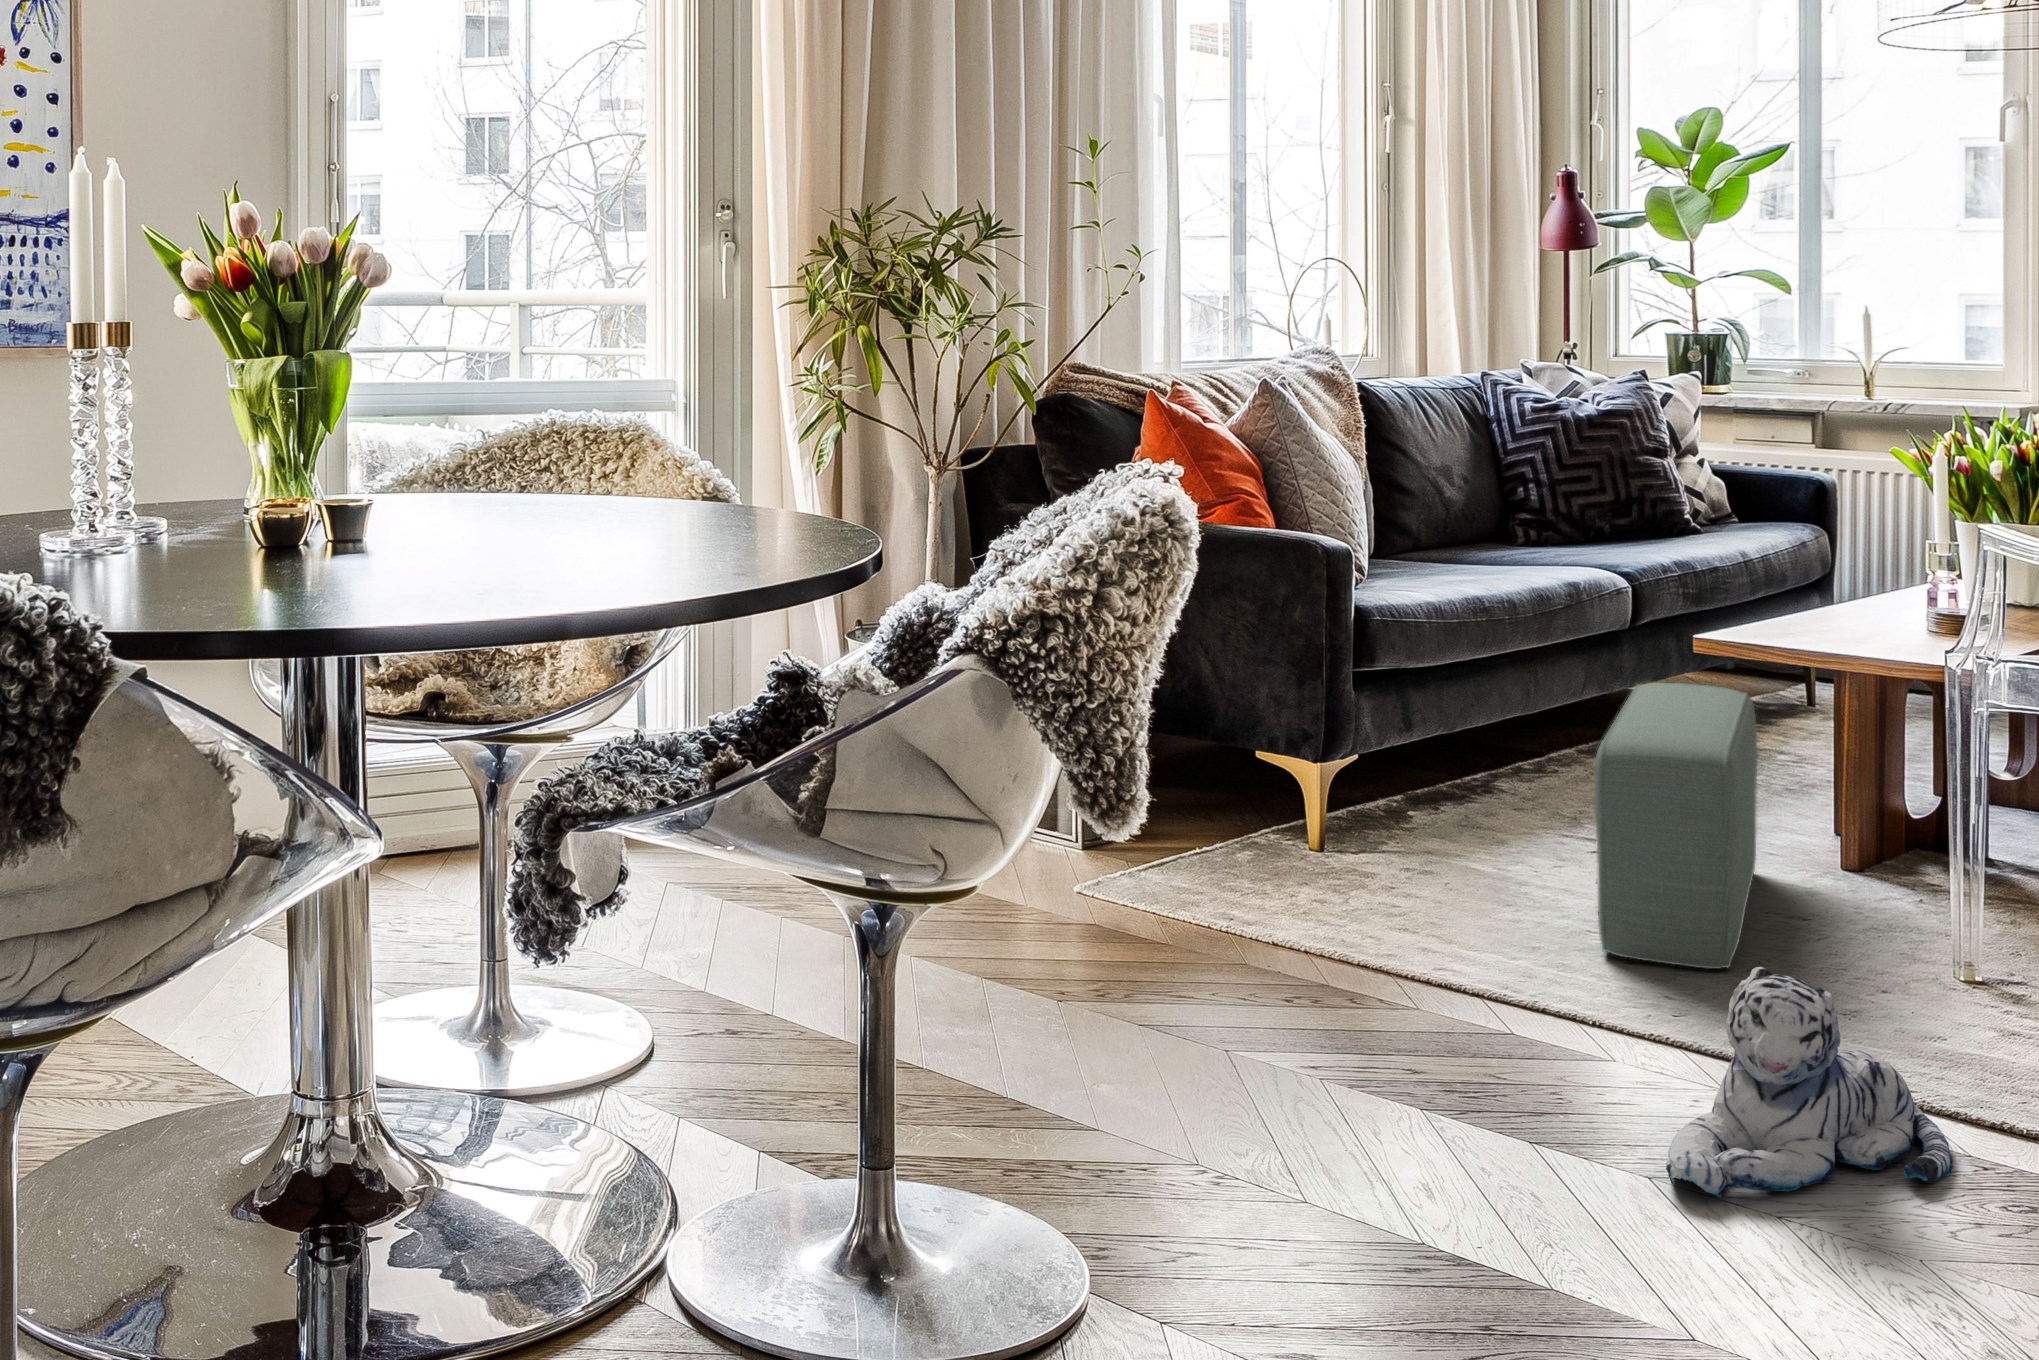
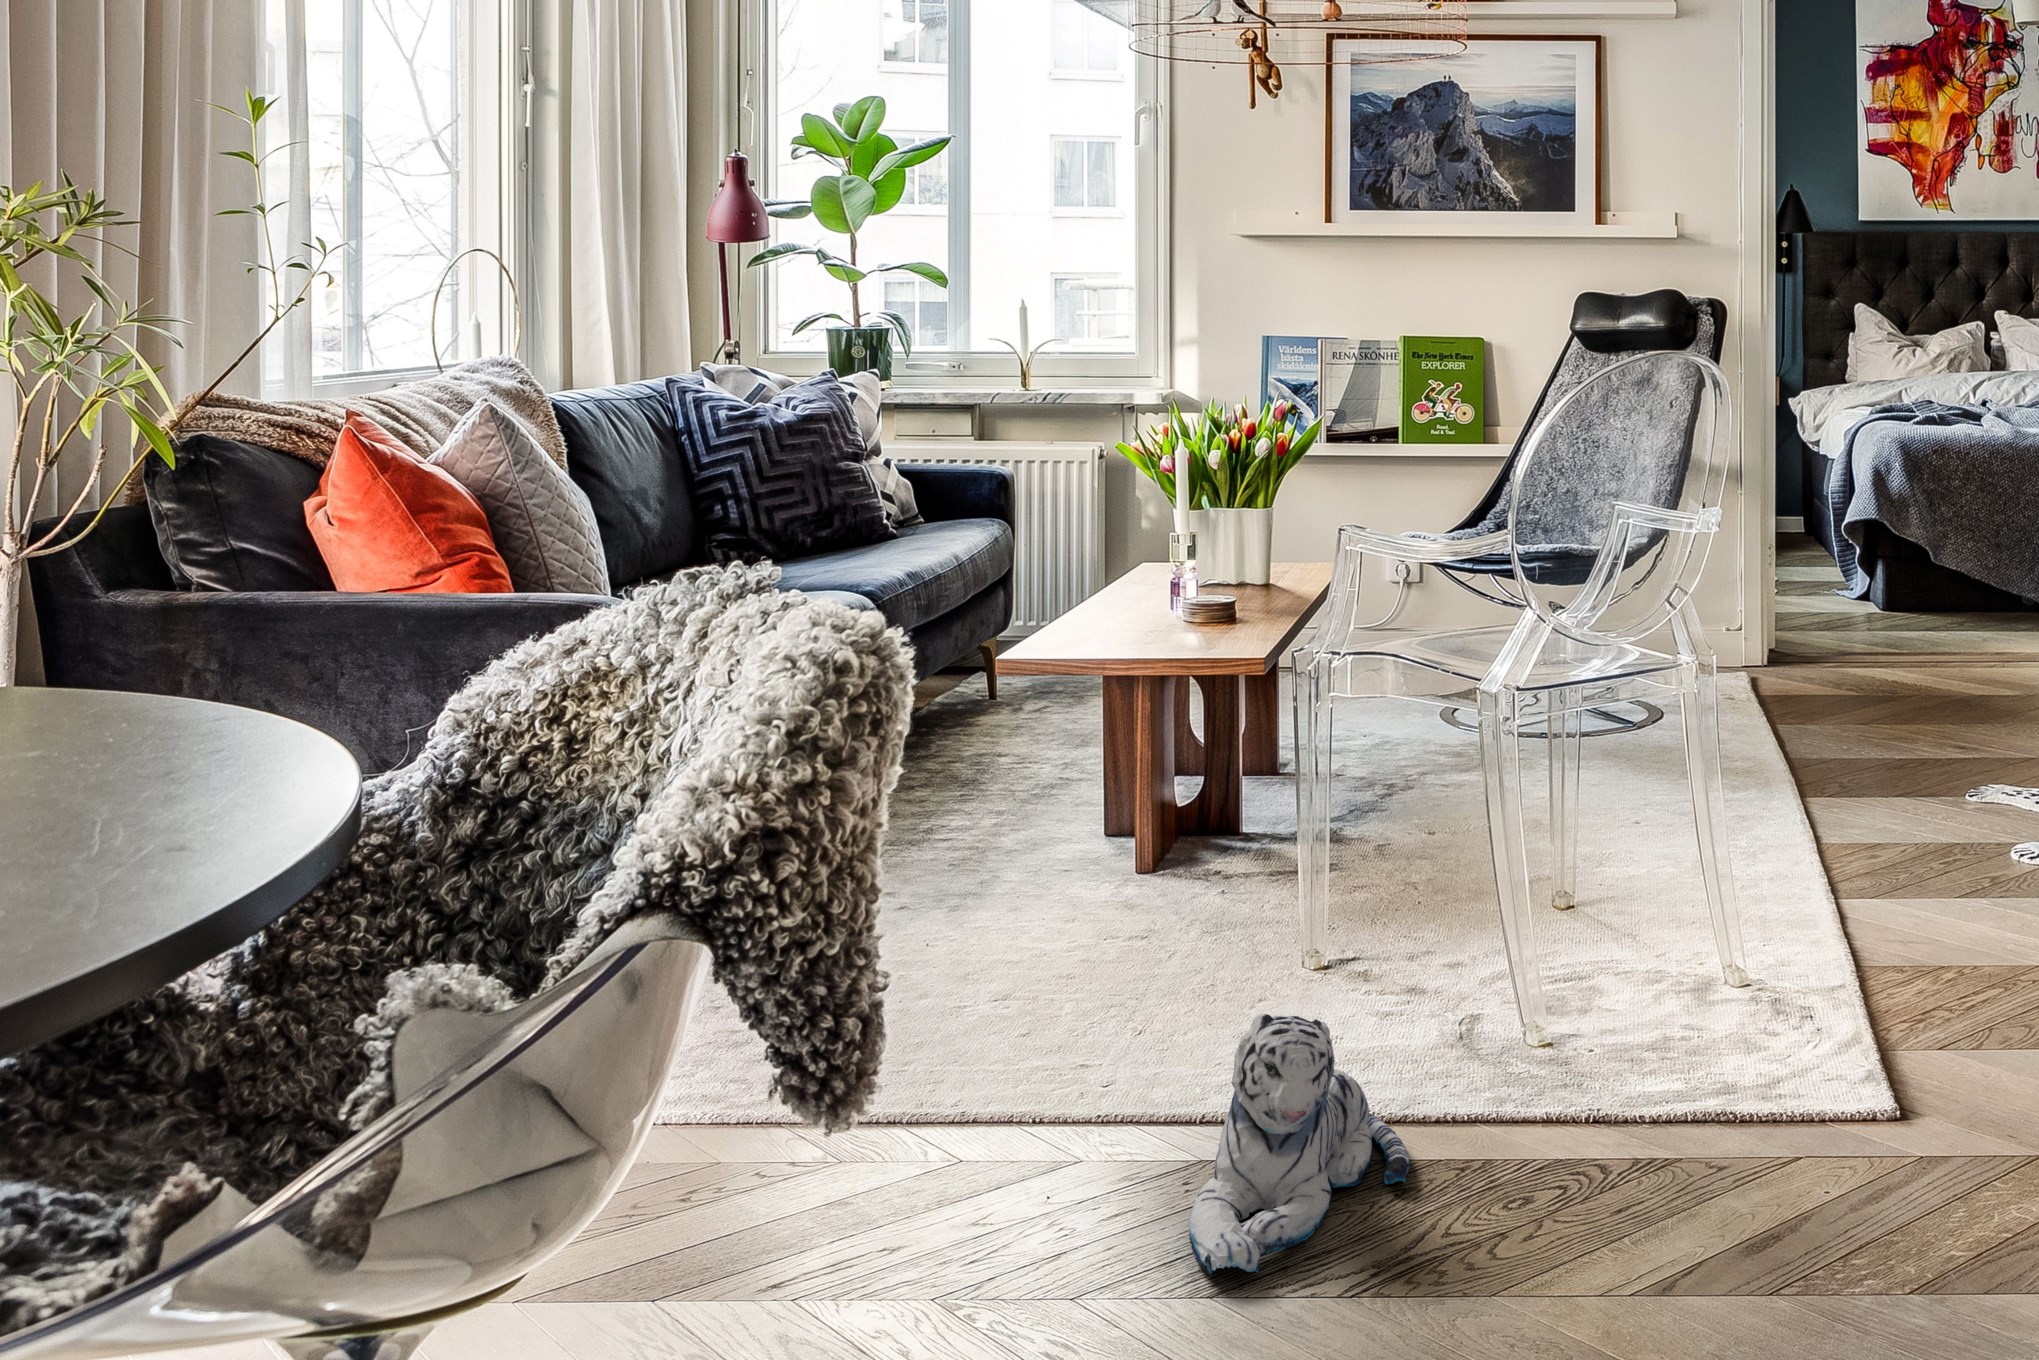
pouf: present [1594,683,1758,969] -> none [943,706,1107,1019]

